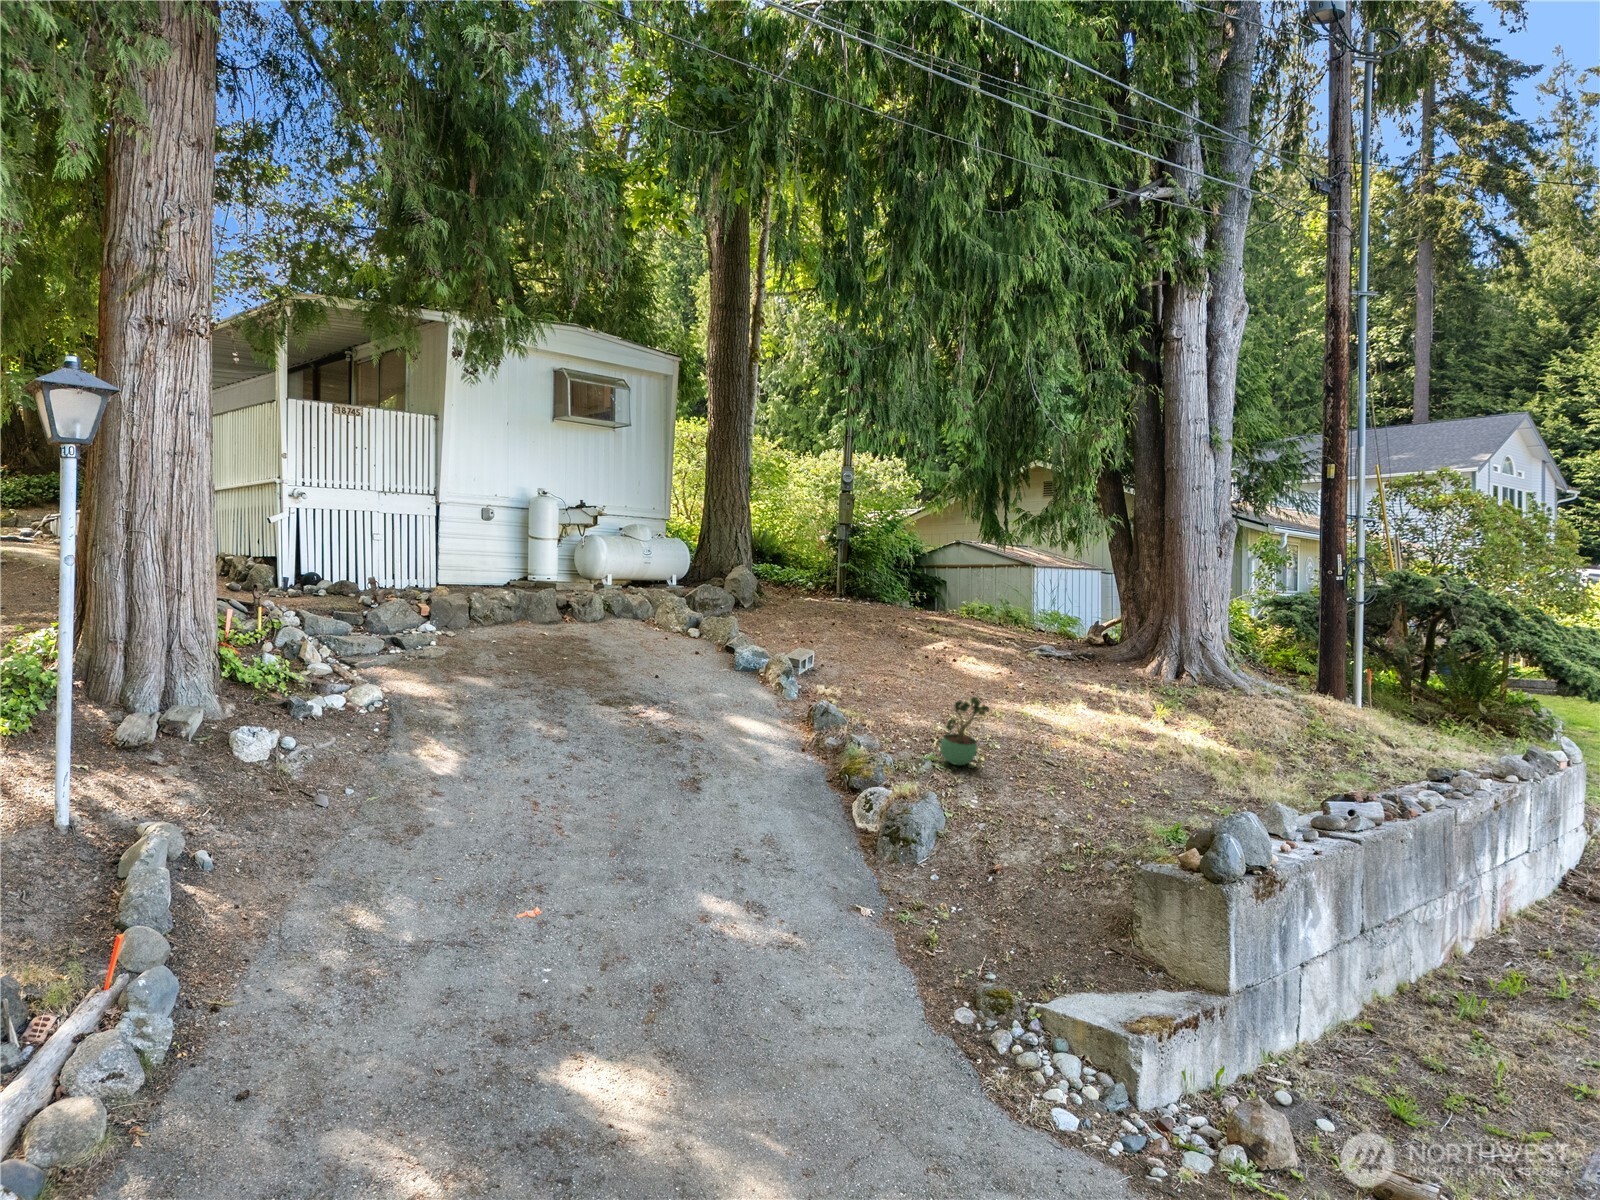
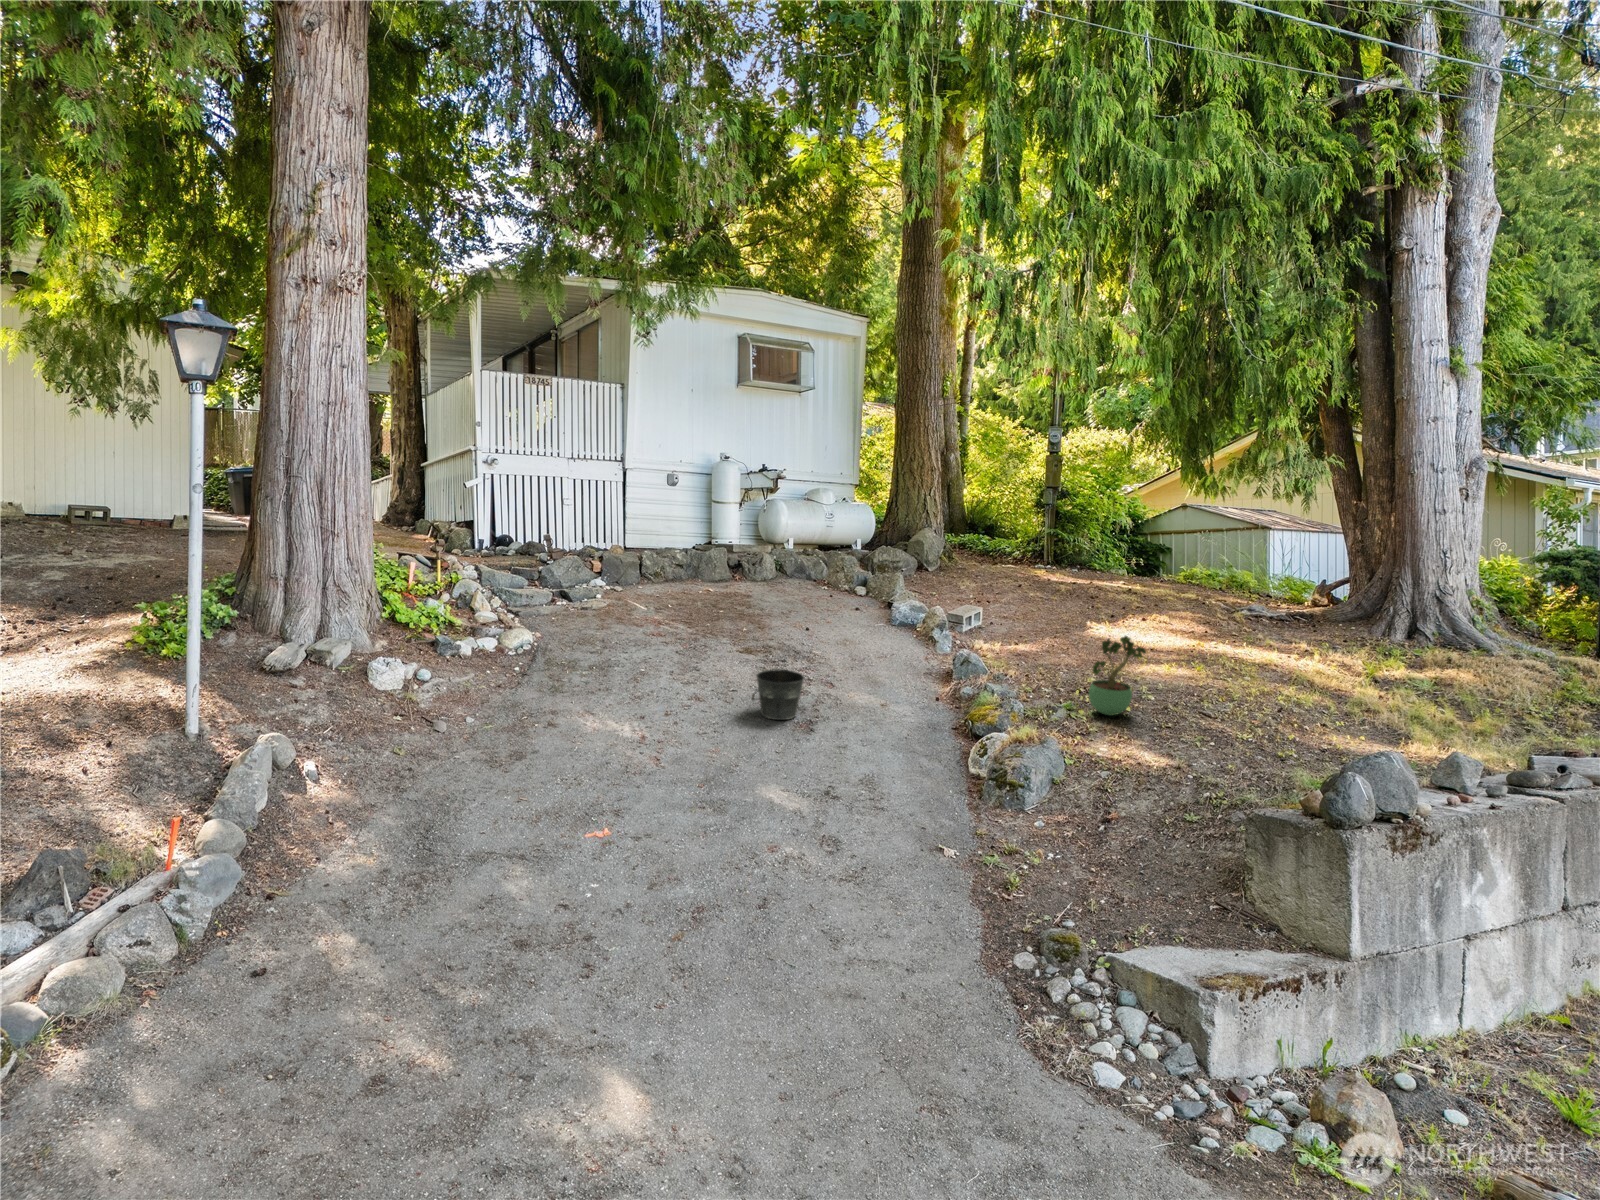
bucket: none [639,730,691,780] -> present [752,669,805,720]

